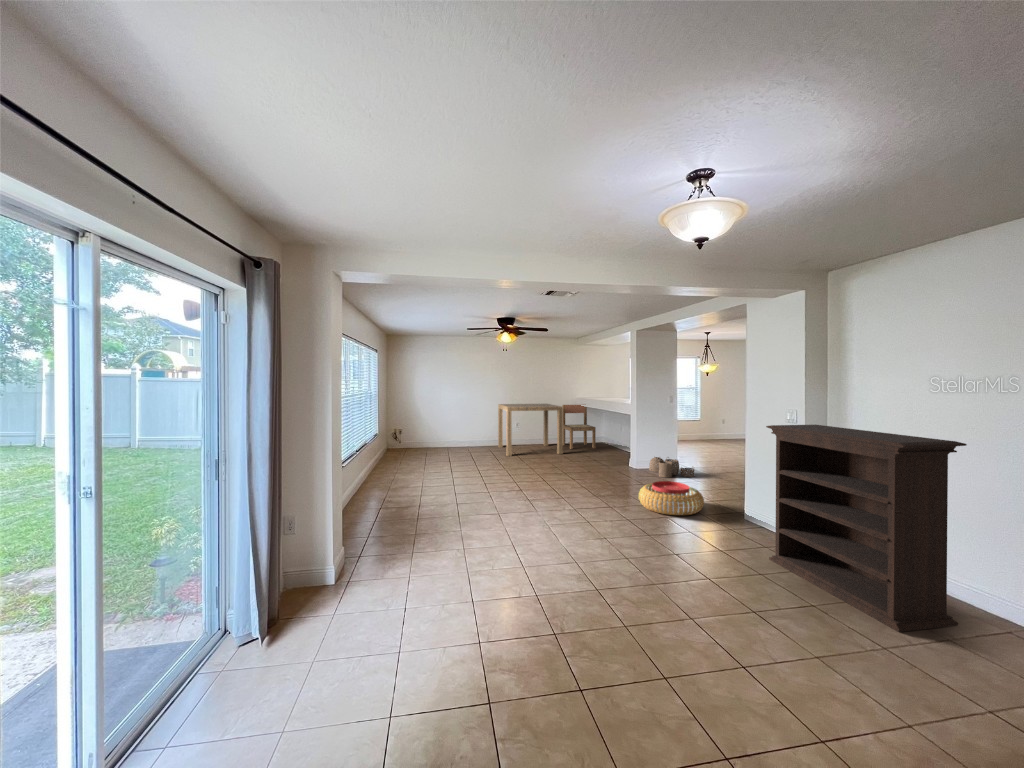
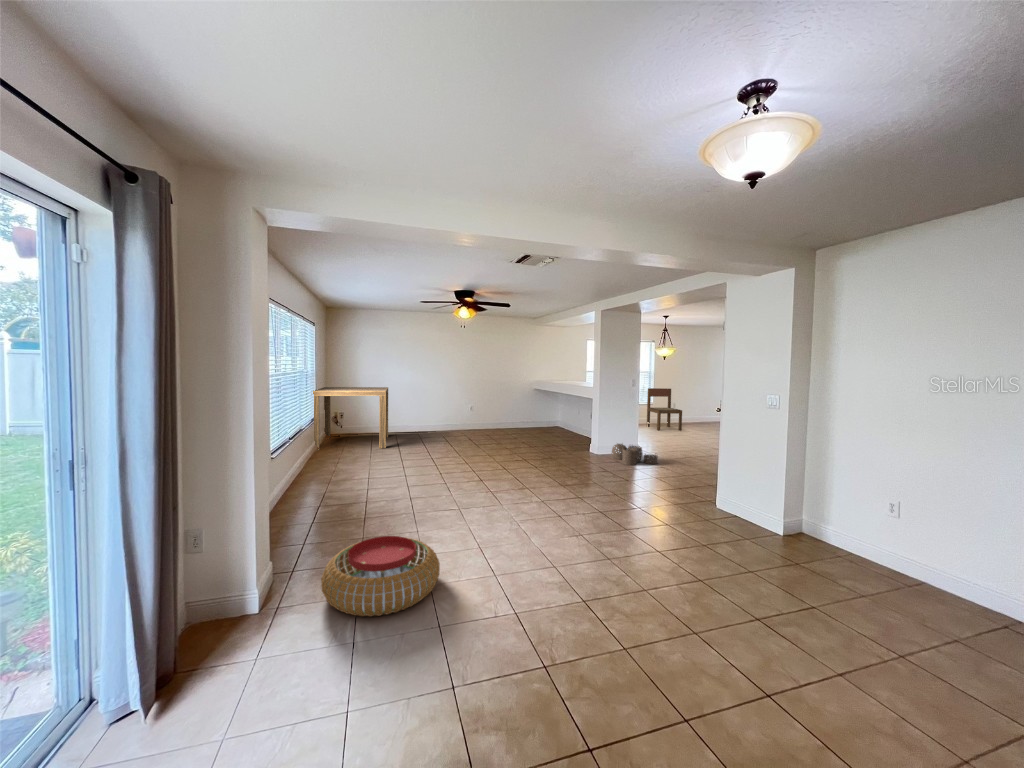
dining table: present [498,404,563,456] -> present [313,387,388,450]
dining chair: present [562,405,596,449] -> present [647,388,682,430]
bookshelf: present [766,425,967,632] -> none [754,411,976,633]
pouf: present [639,481,704,515] -> present [321,536,440,616]

